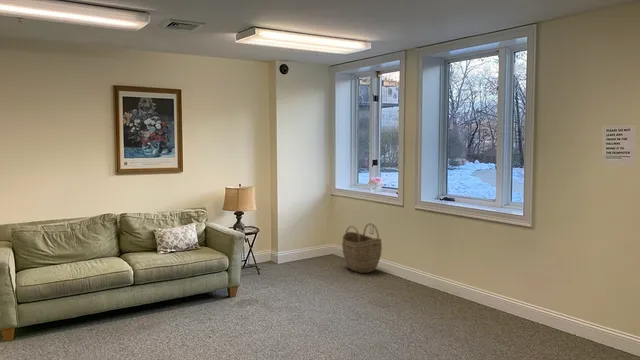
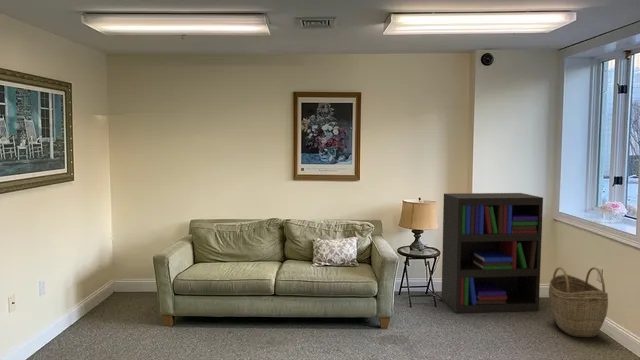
bookshelf: none [258,175,331,275] -> present [441,193,543,313]

